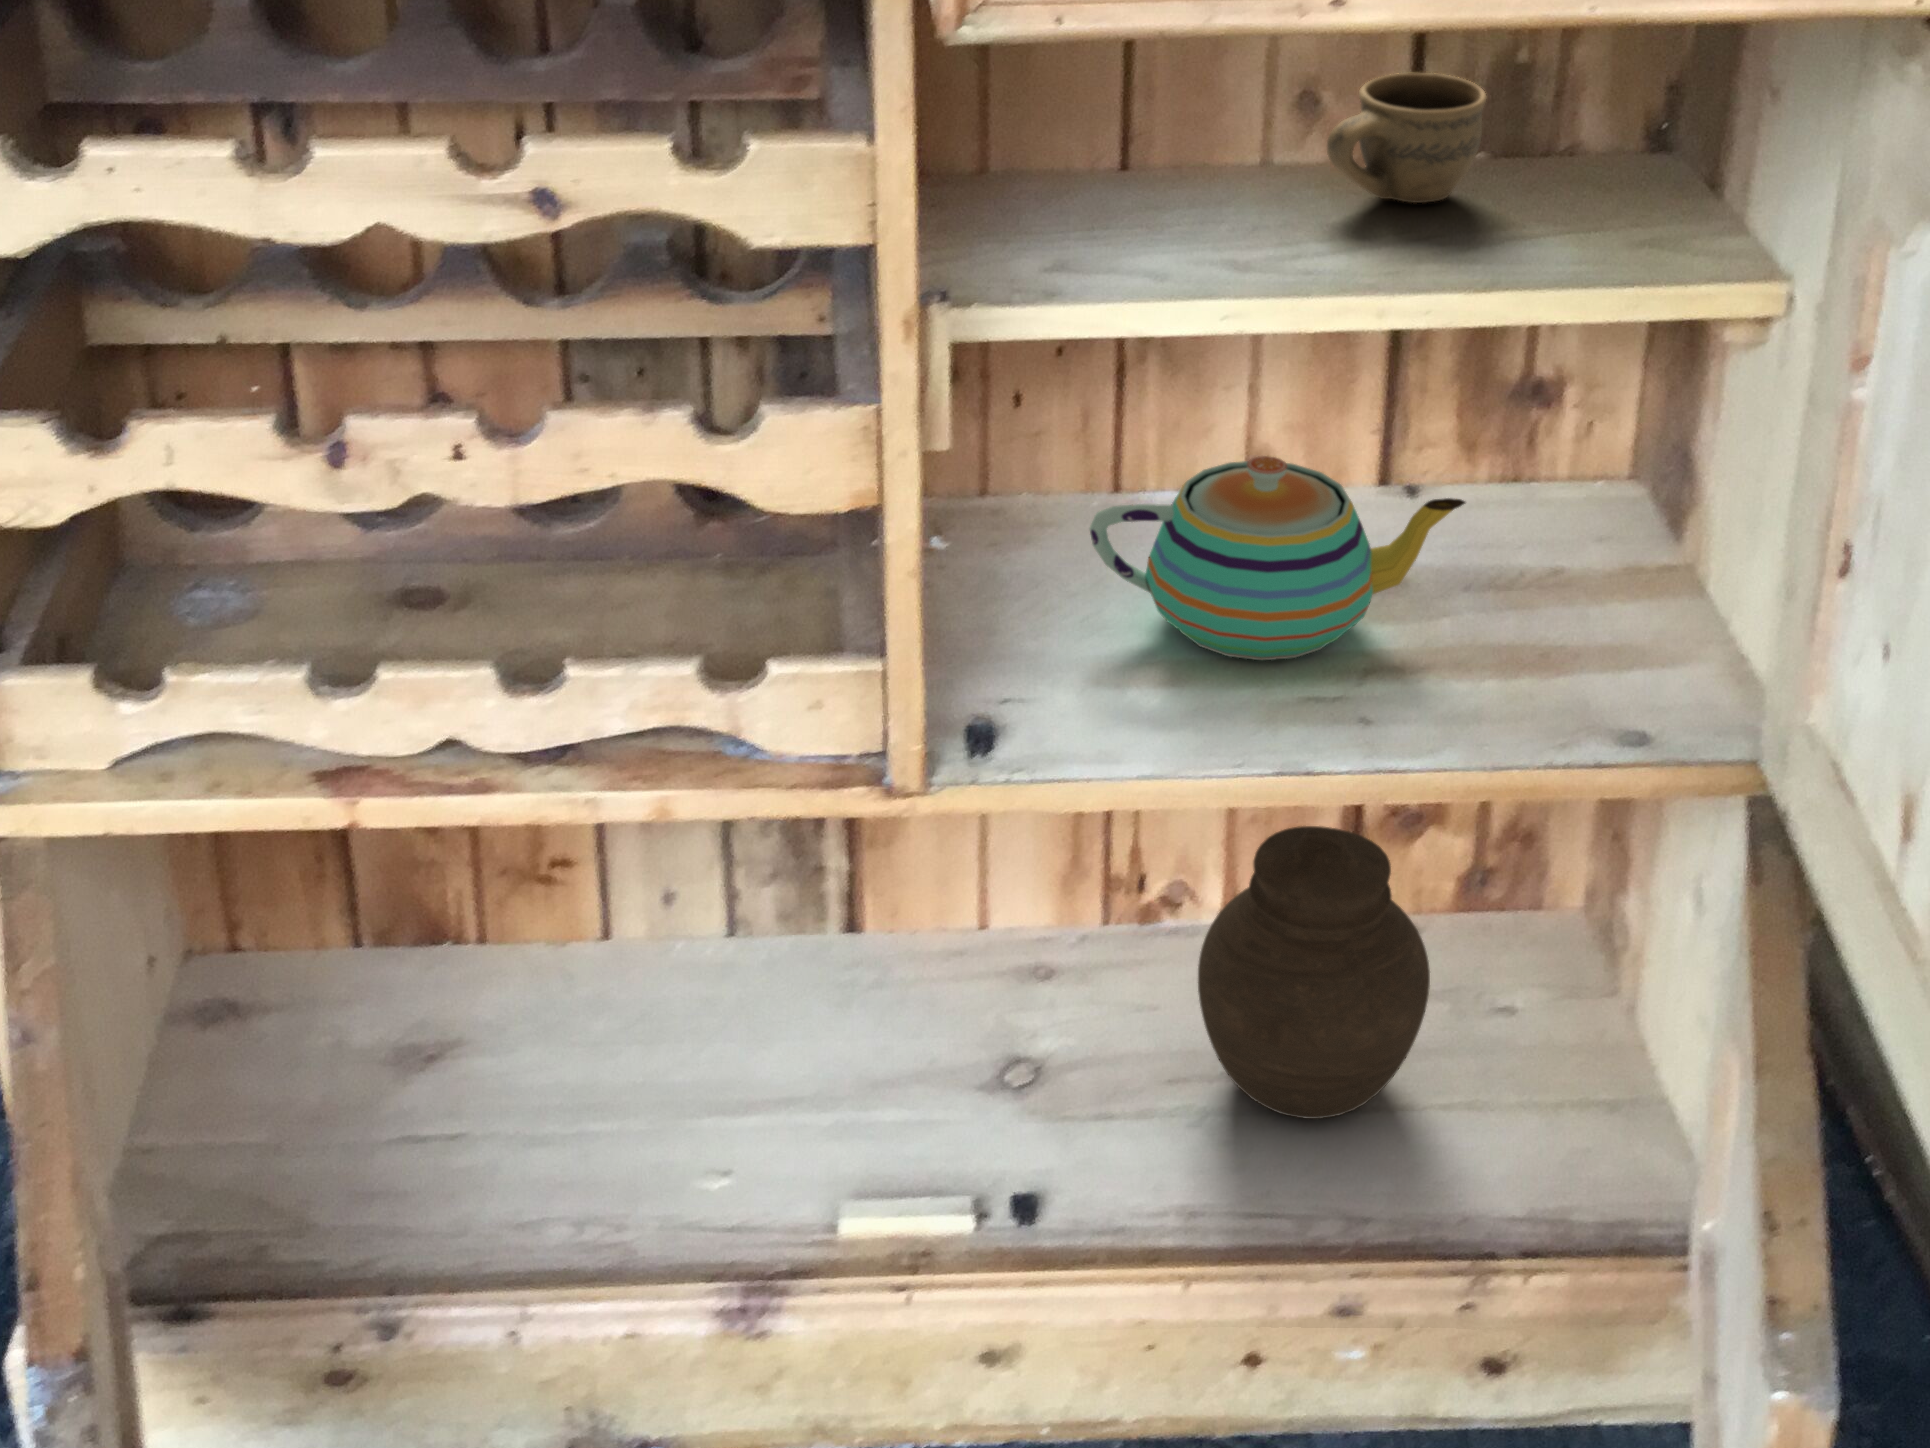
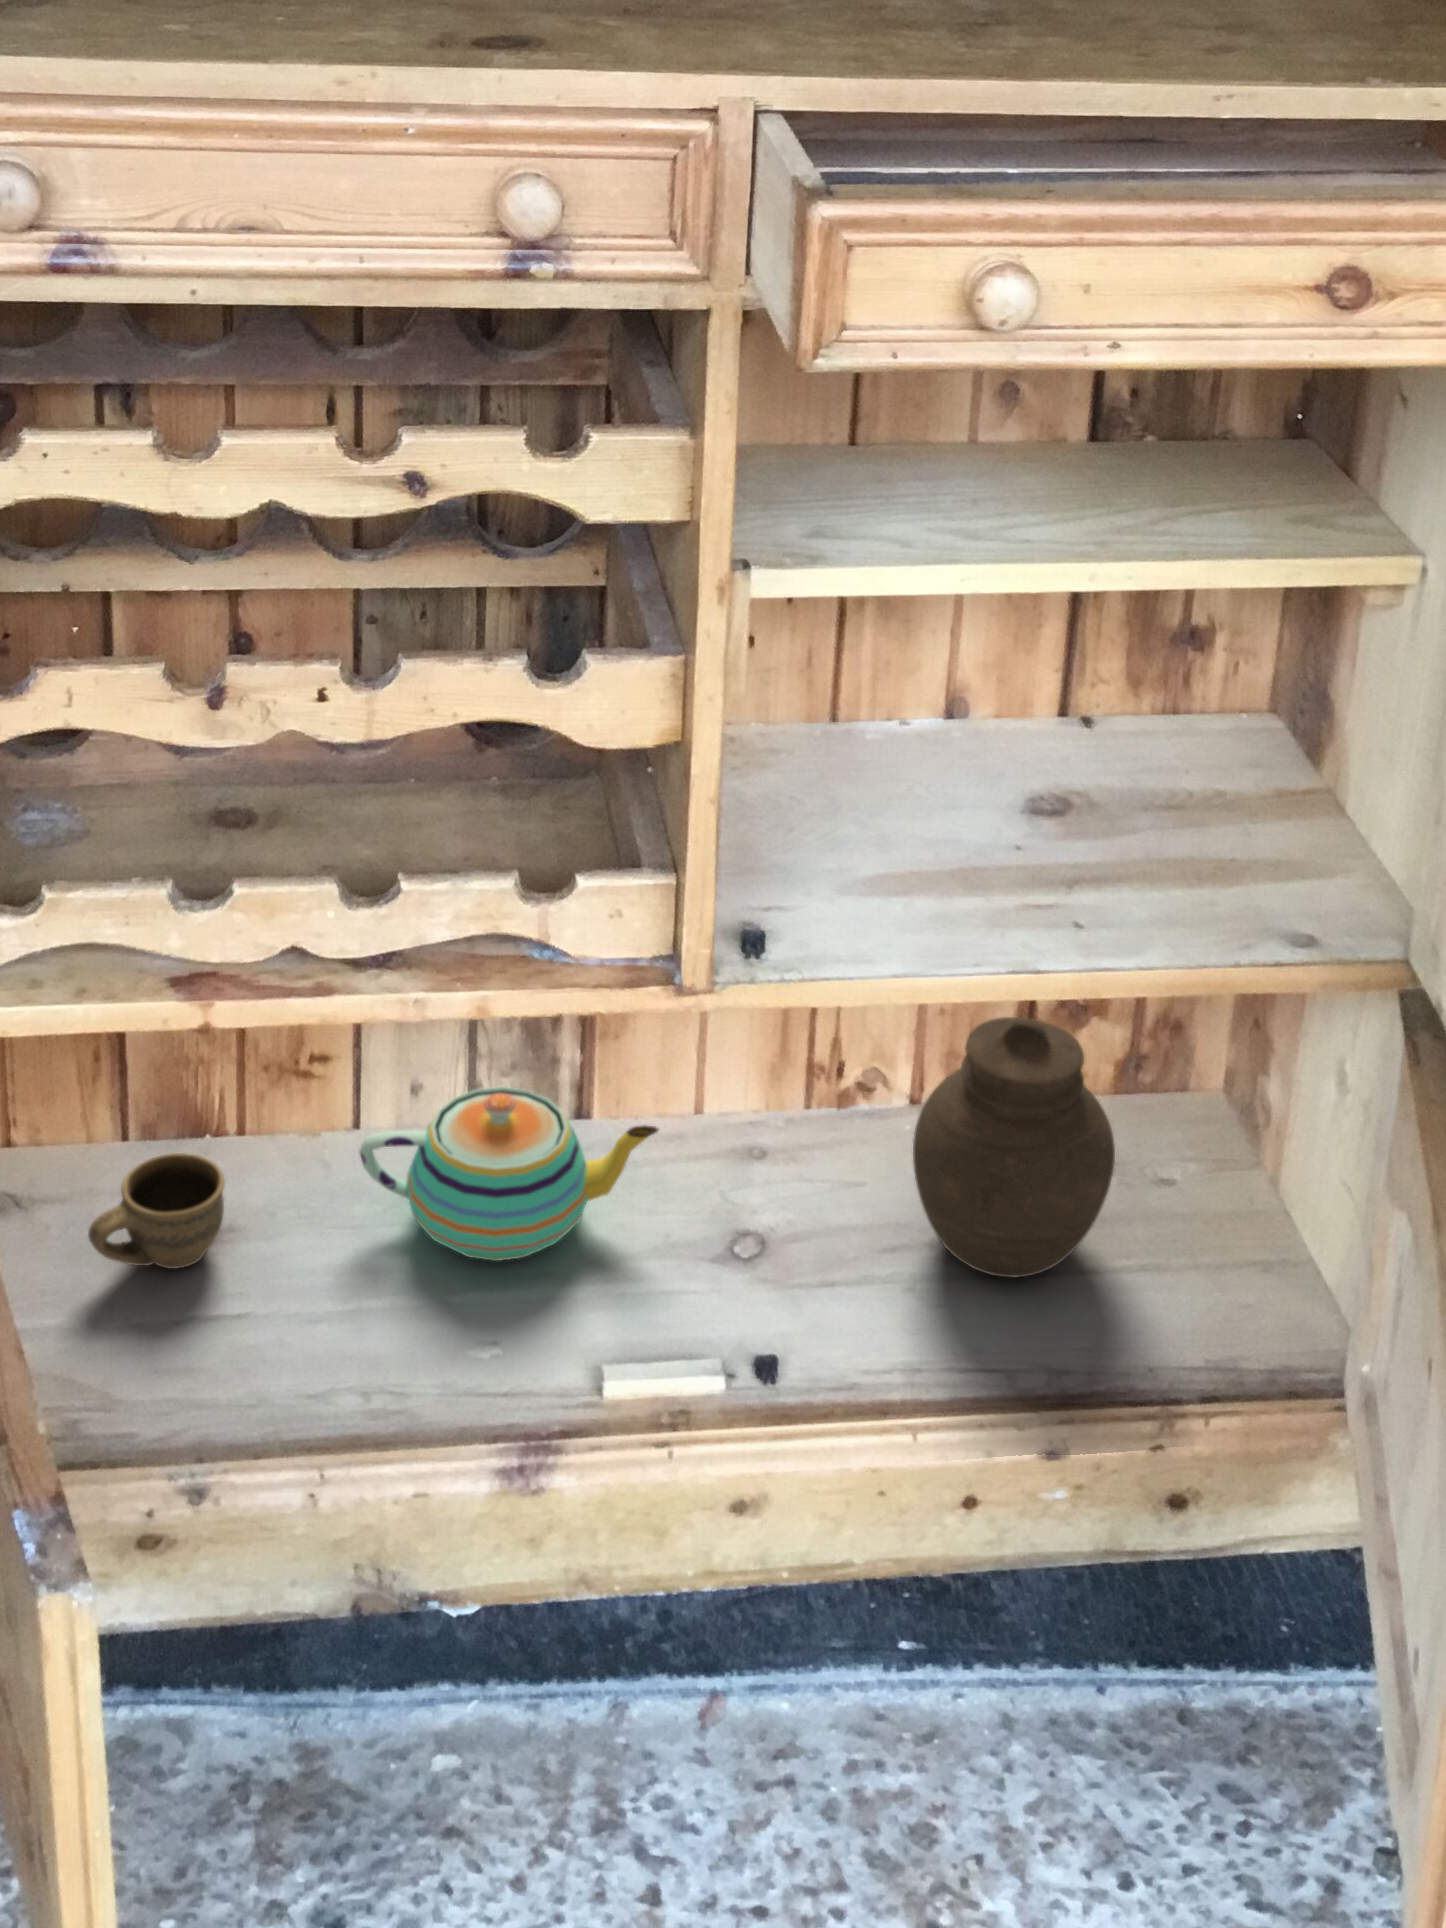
cup: present [1327,73,1486,203] -> present [88,1153,225,1269]
teapot: present [1090,456,1465,660] -> present [359,1087,658,1261]

